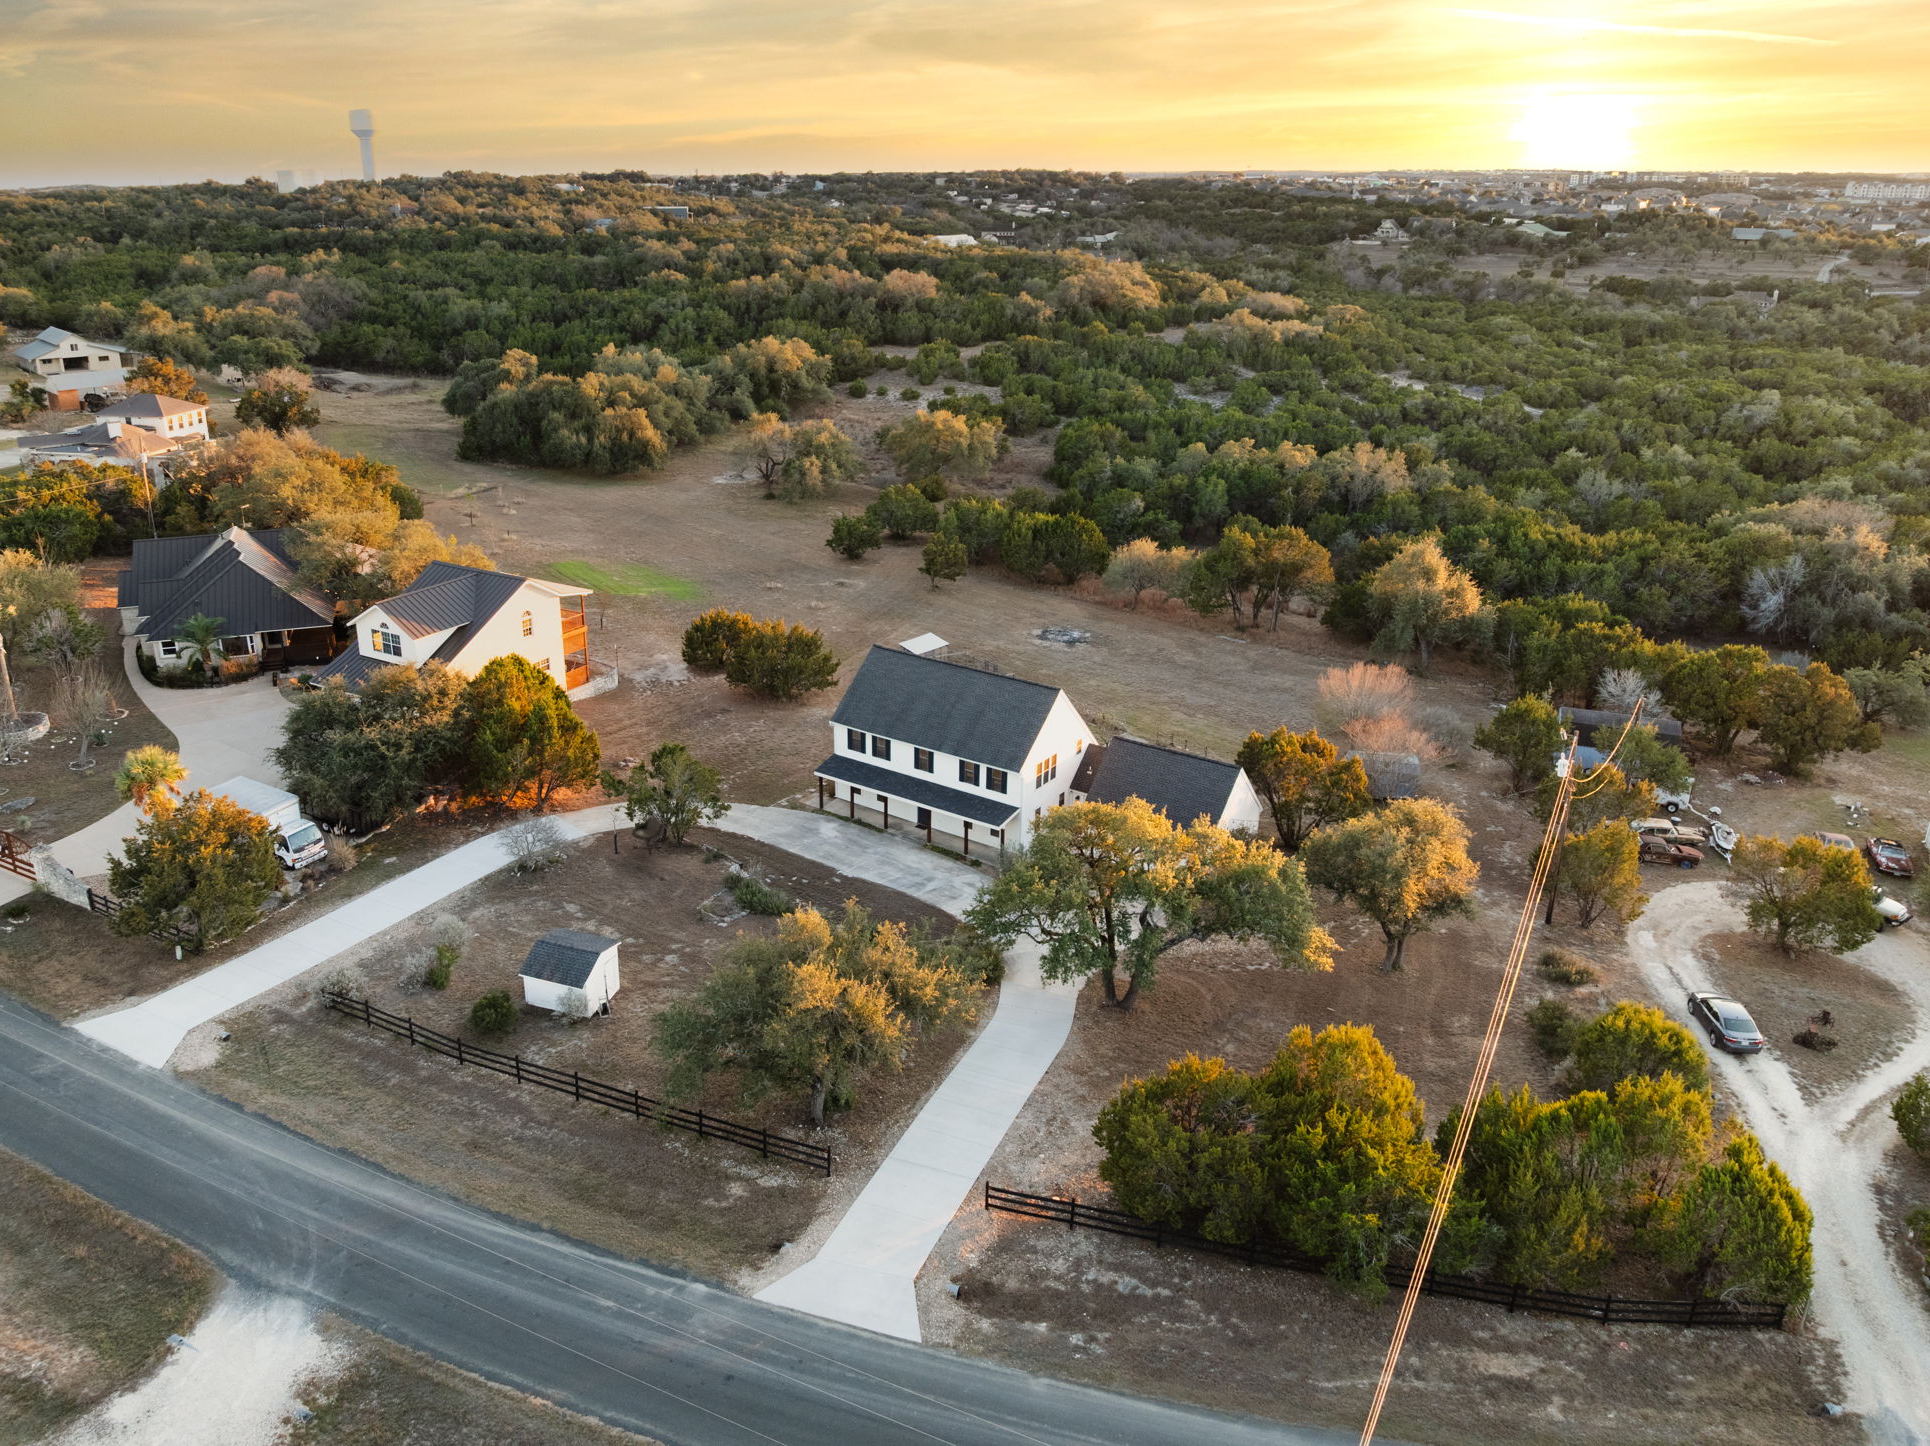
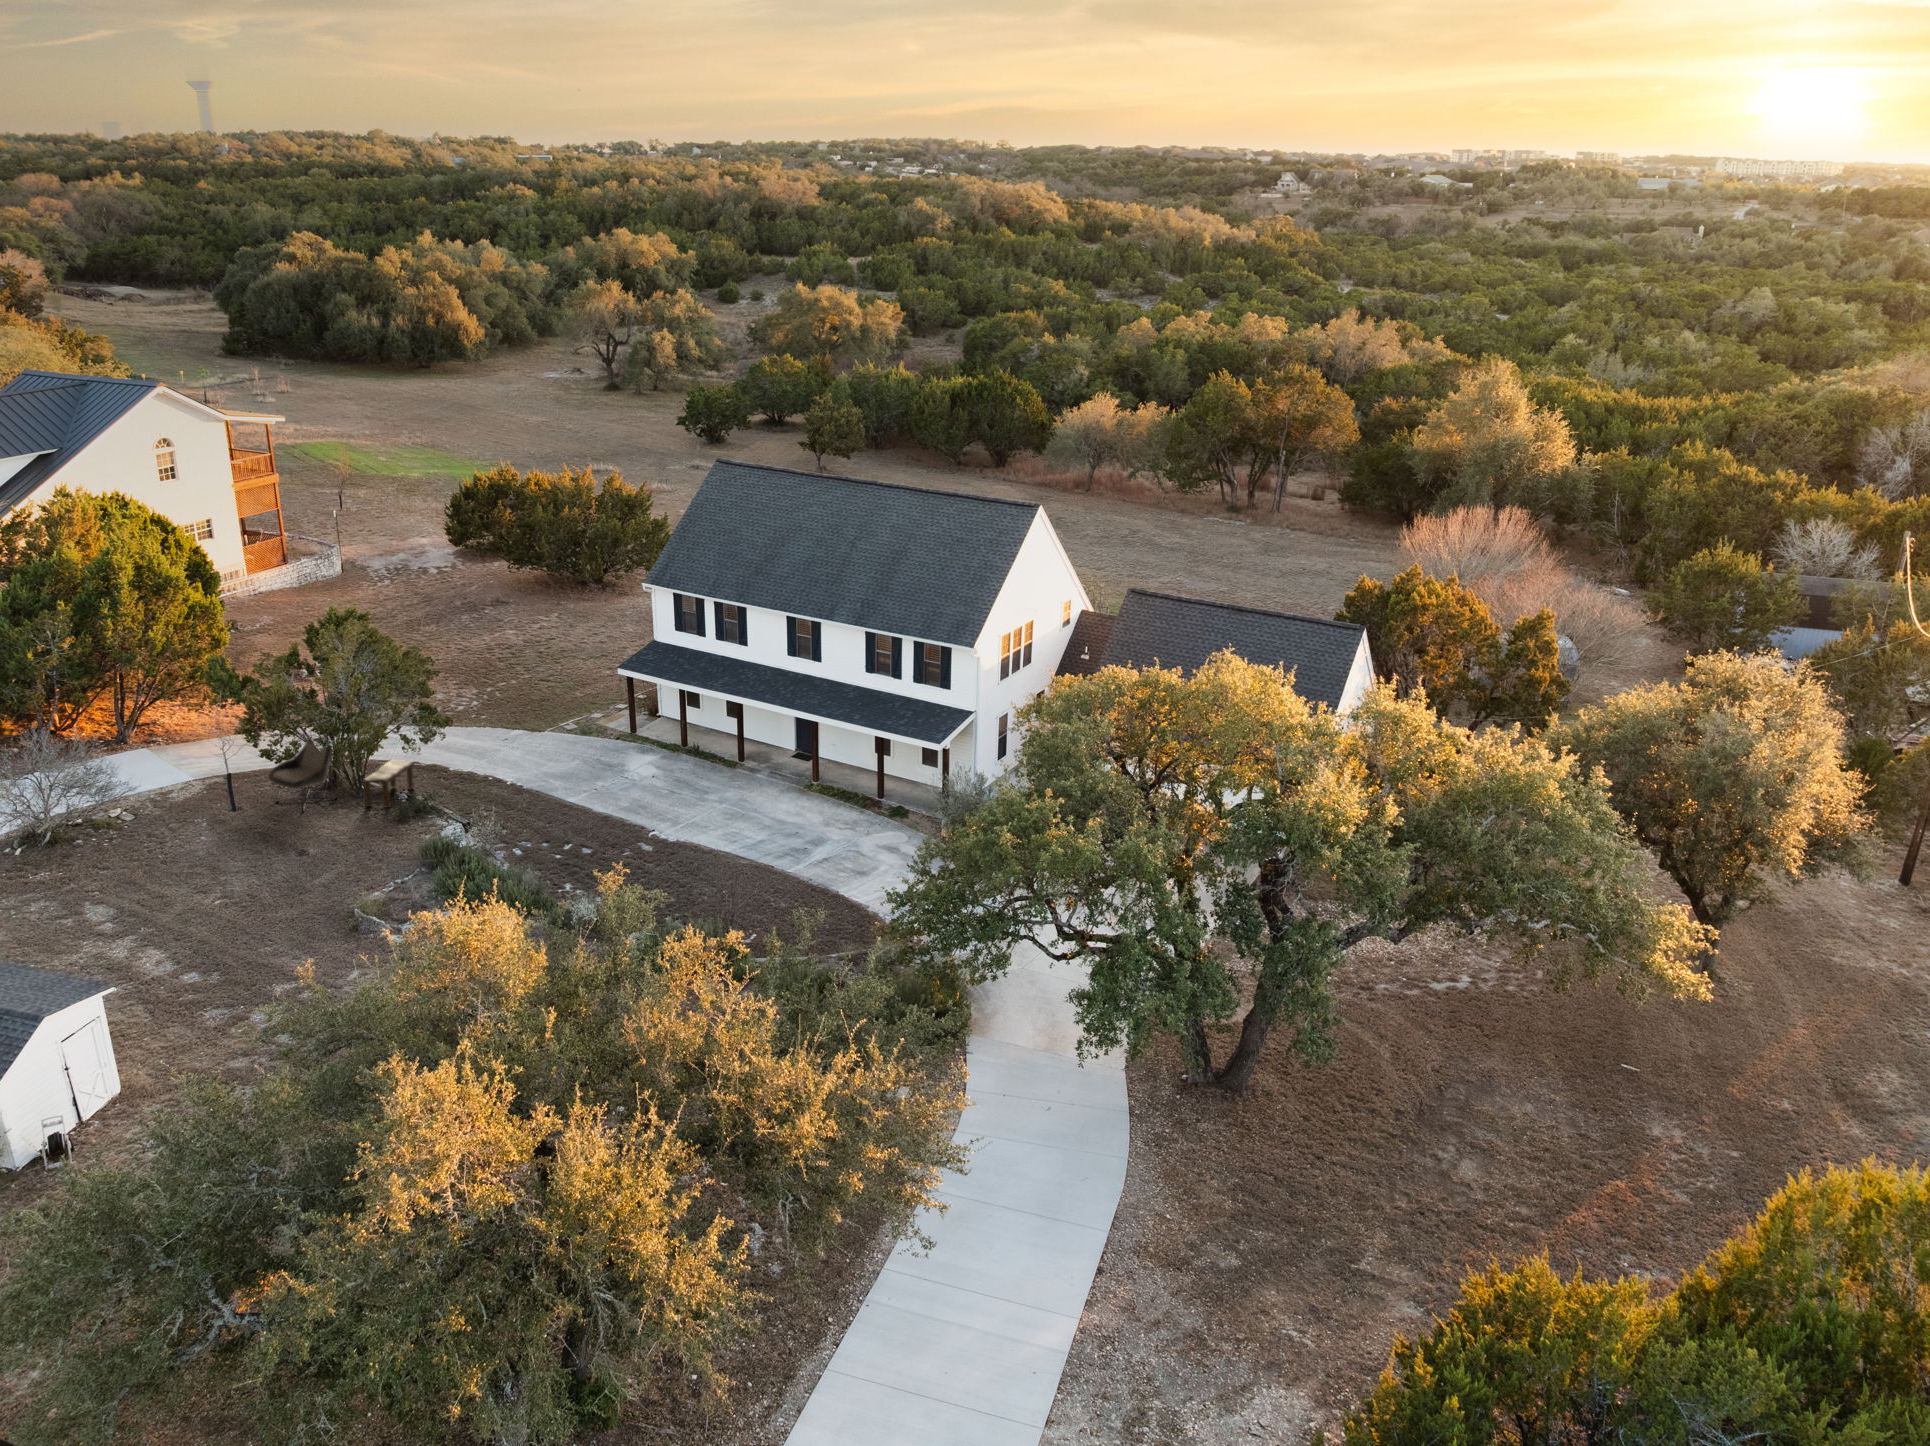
bench: none [682,825,706,852] -> present [363,760,414,808]

